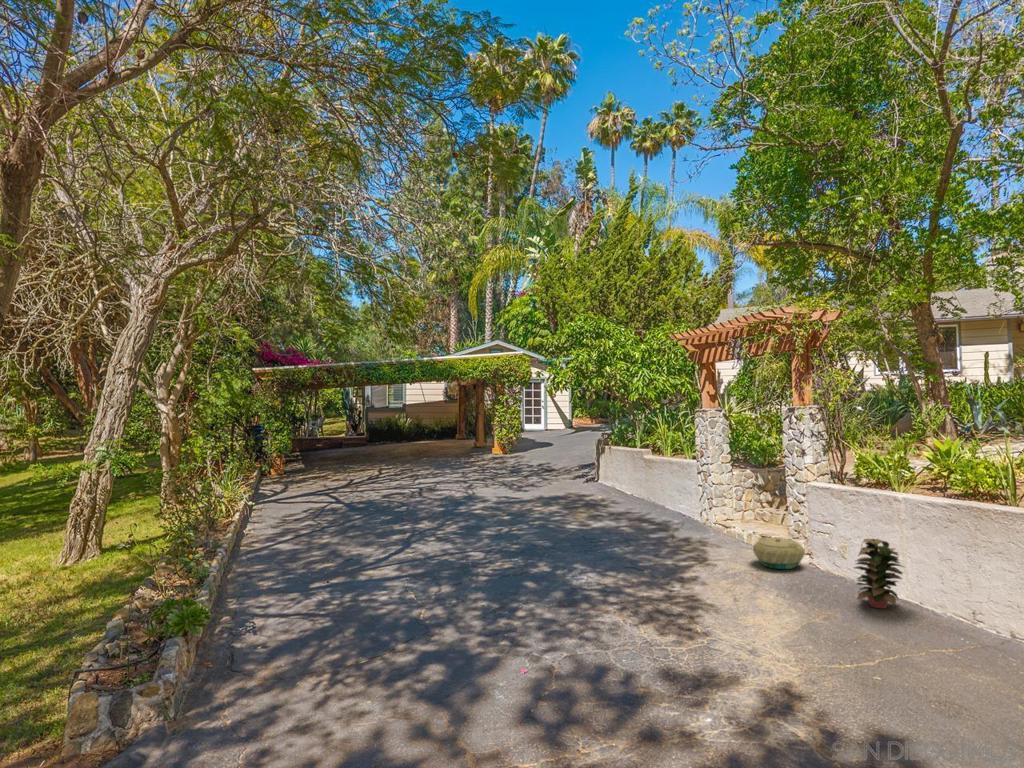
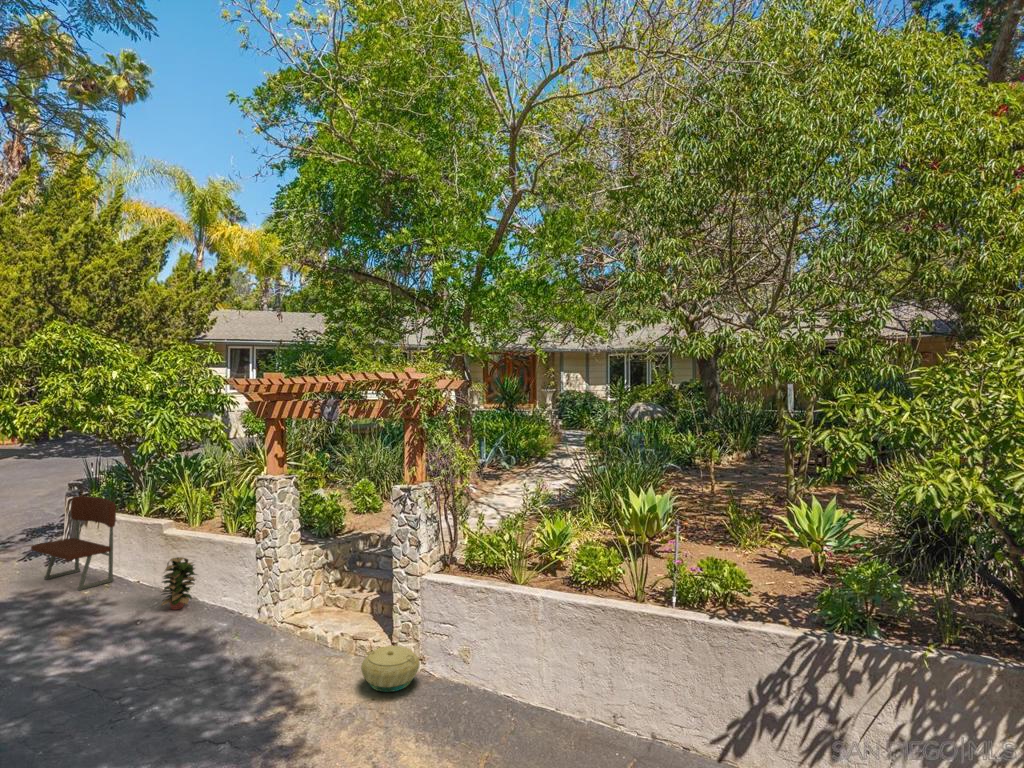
bench: none [575,434,620,494] -> present [31,496,116,590]
decorative plant: present [854,538,903,608] -> present [161,557,197,610]

